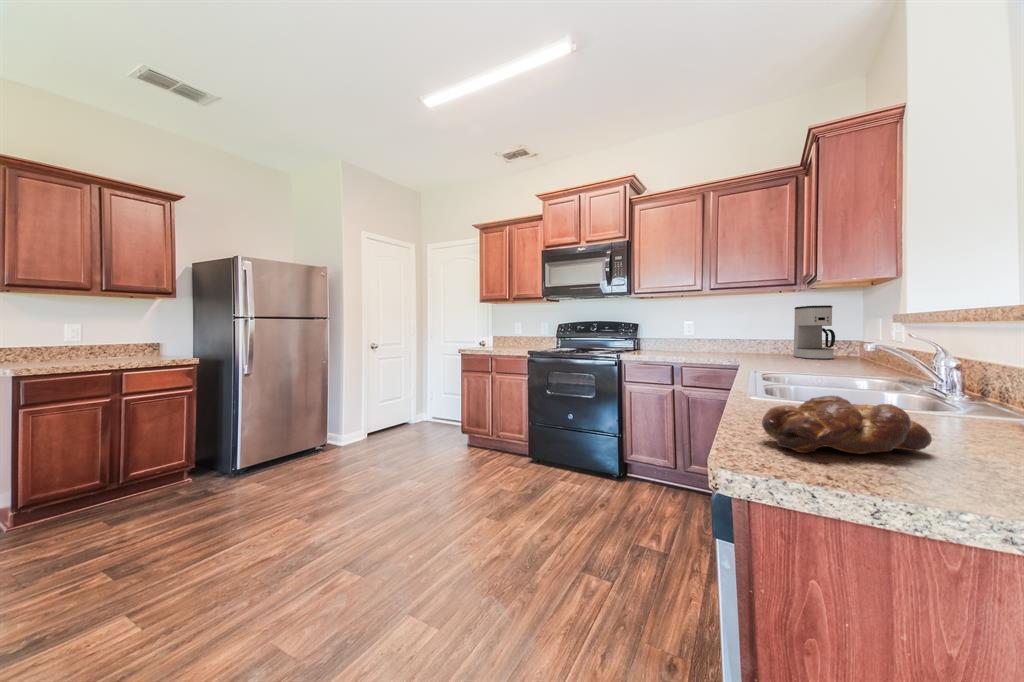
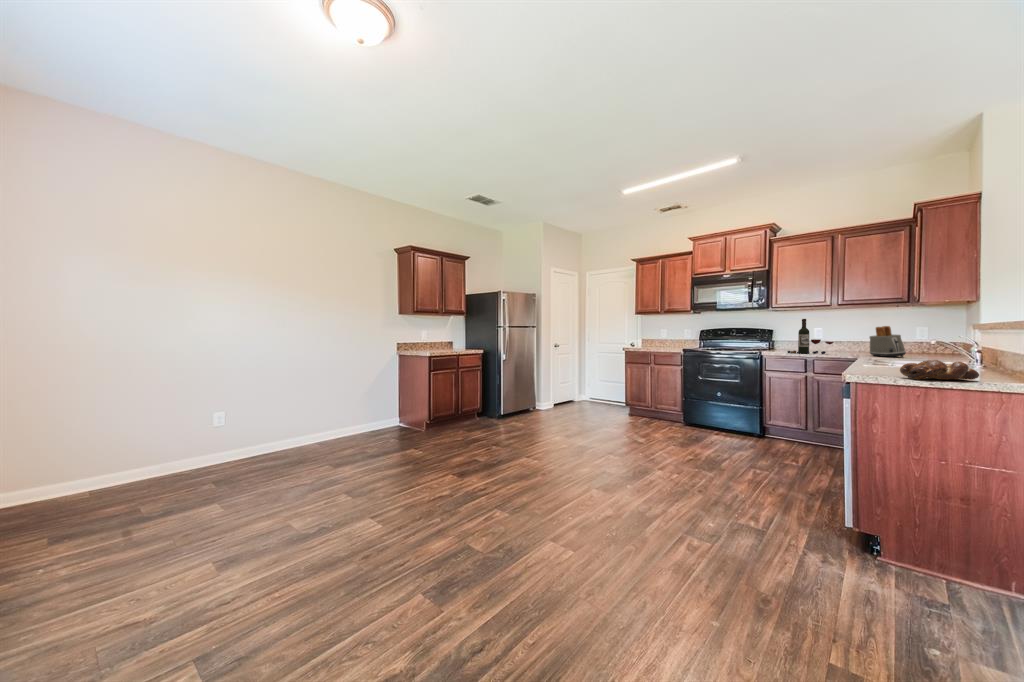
coffee maker: present [794,305,835,359] -> none [907,317,944,356]
wine bottle: none [650,308,708,358] -> present [787,319,834,354]
toaster: none [748,317,791,362] -> present [870,326,906,357]

